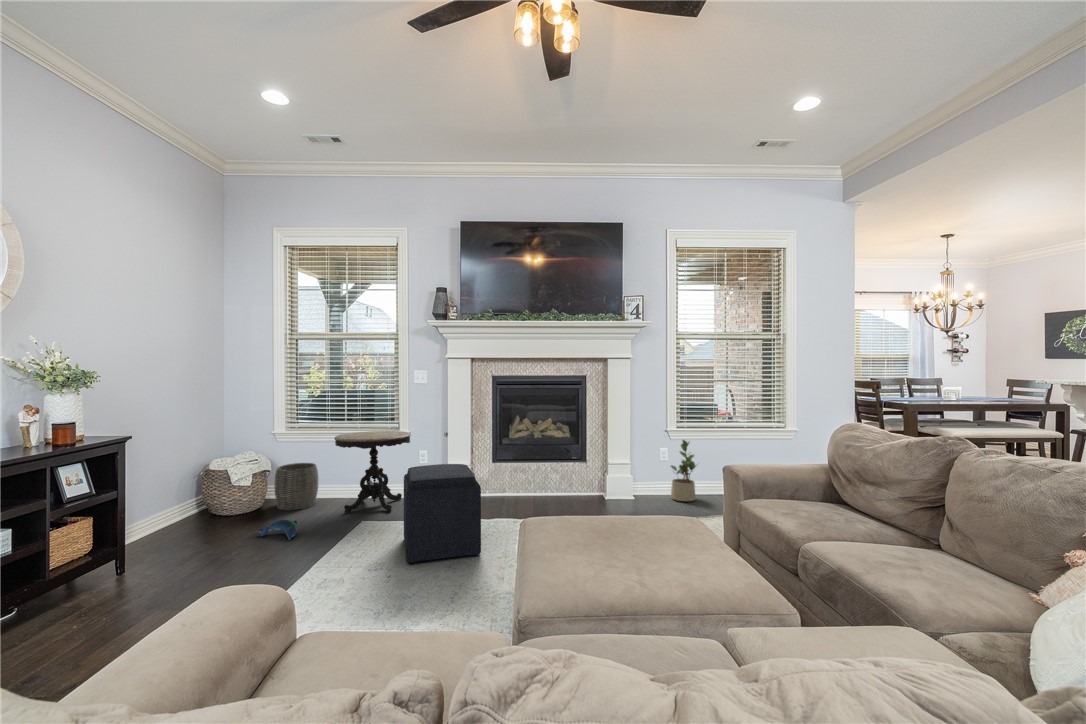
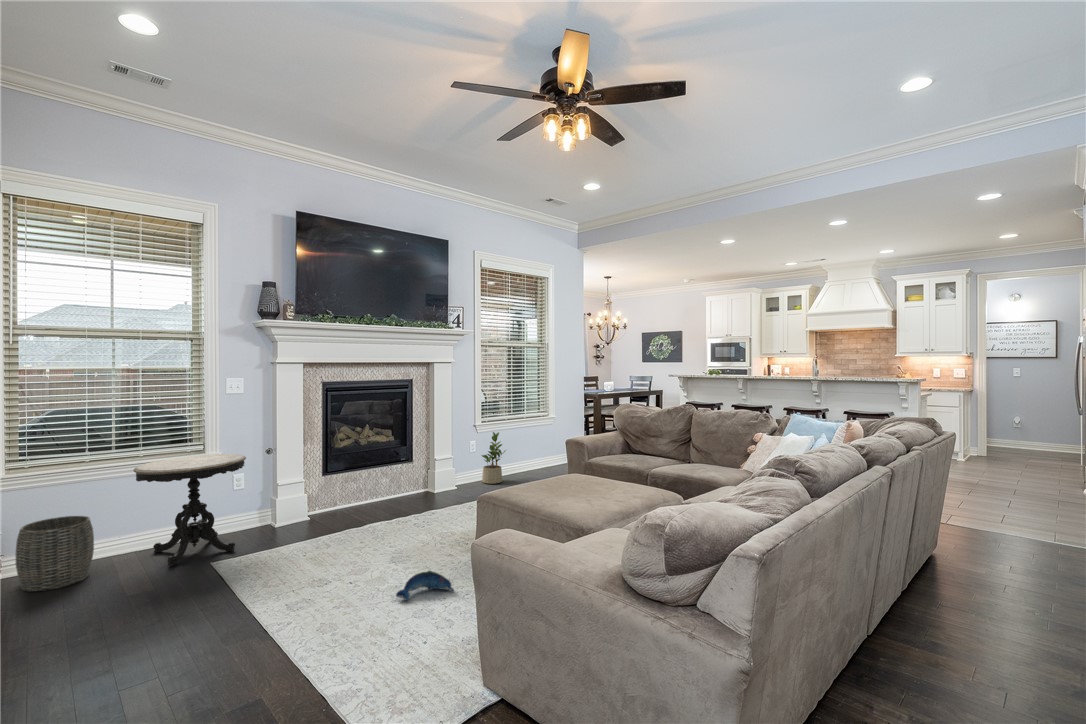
ottoman: present [404,464,481,564] -> none [312,474,418,578]
plush toy: present [260,520,297,540] -> present [396,571,454,600]

